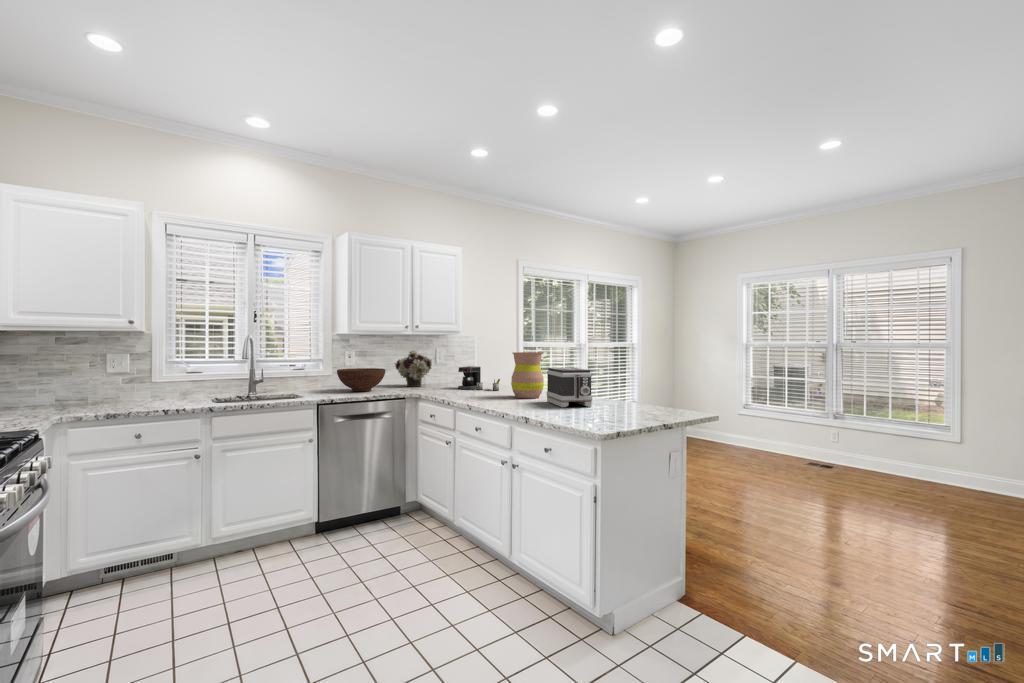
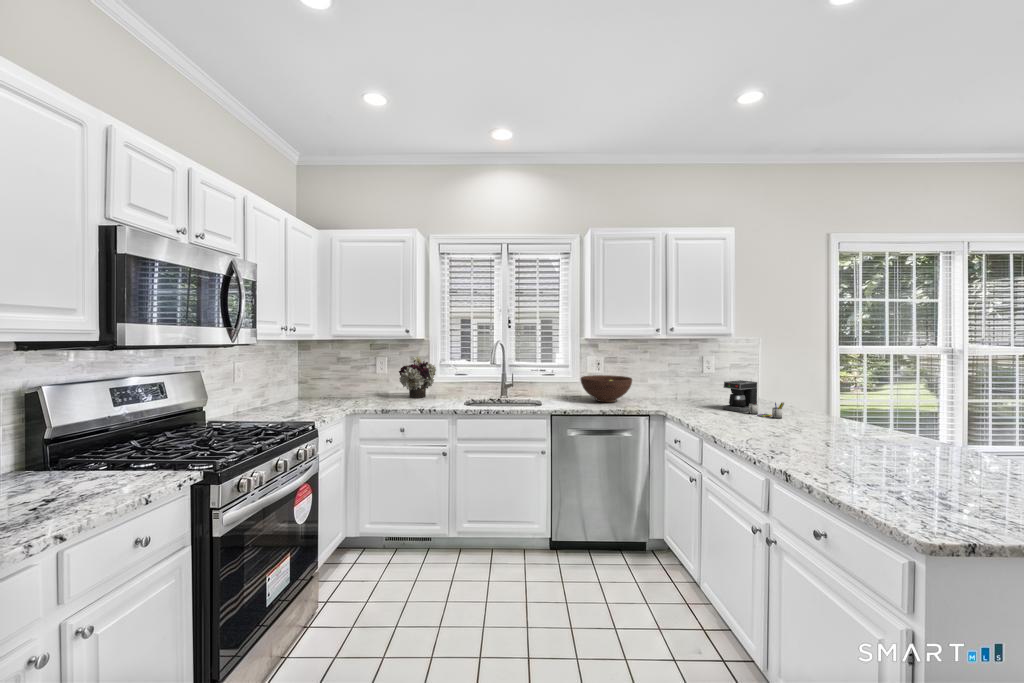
flower arrangement: present [395,350,432,387] -> present [399,356,436,398]
vase: present [511,352,544,398] -> none [794,371,855,445]
toaster: present [546,368,592,407] -> none [855,403,957,489]

